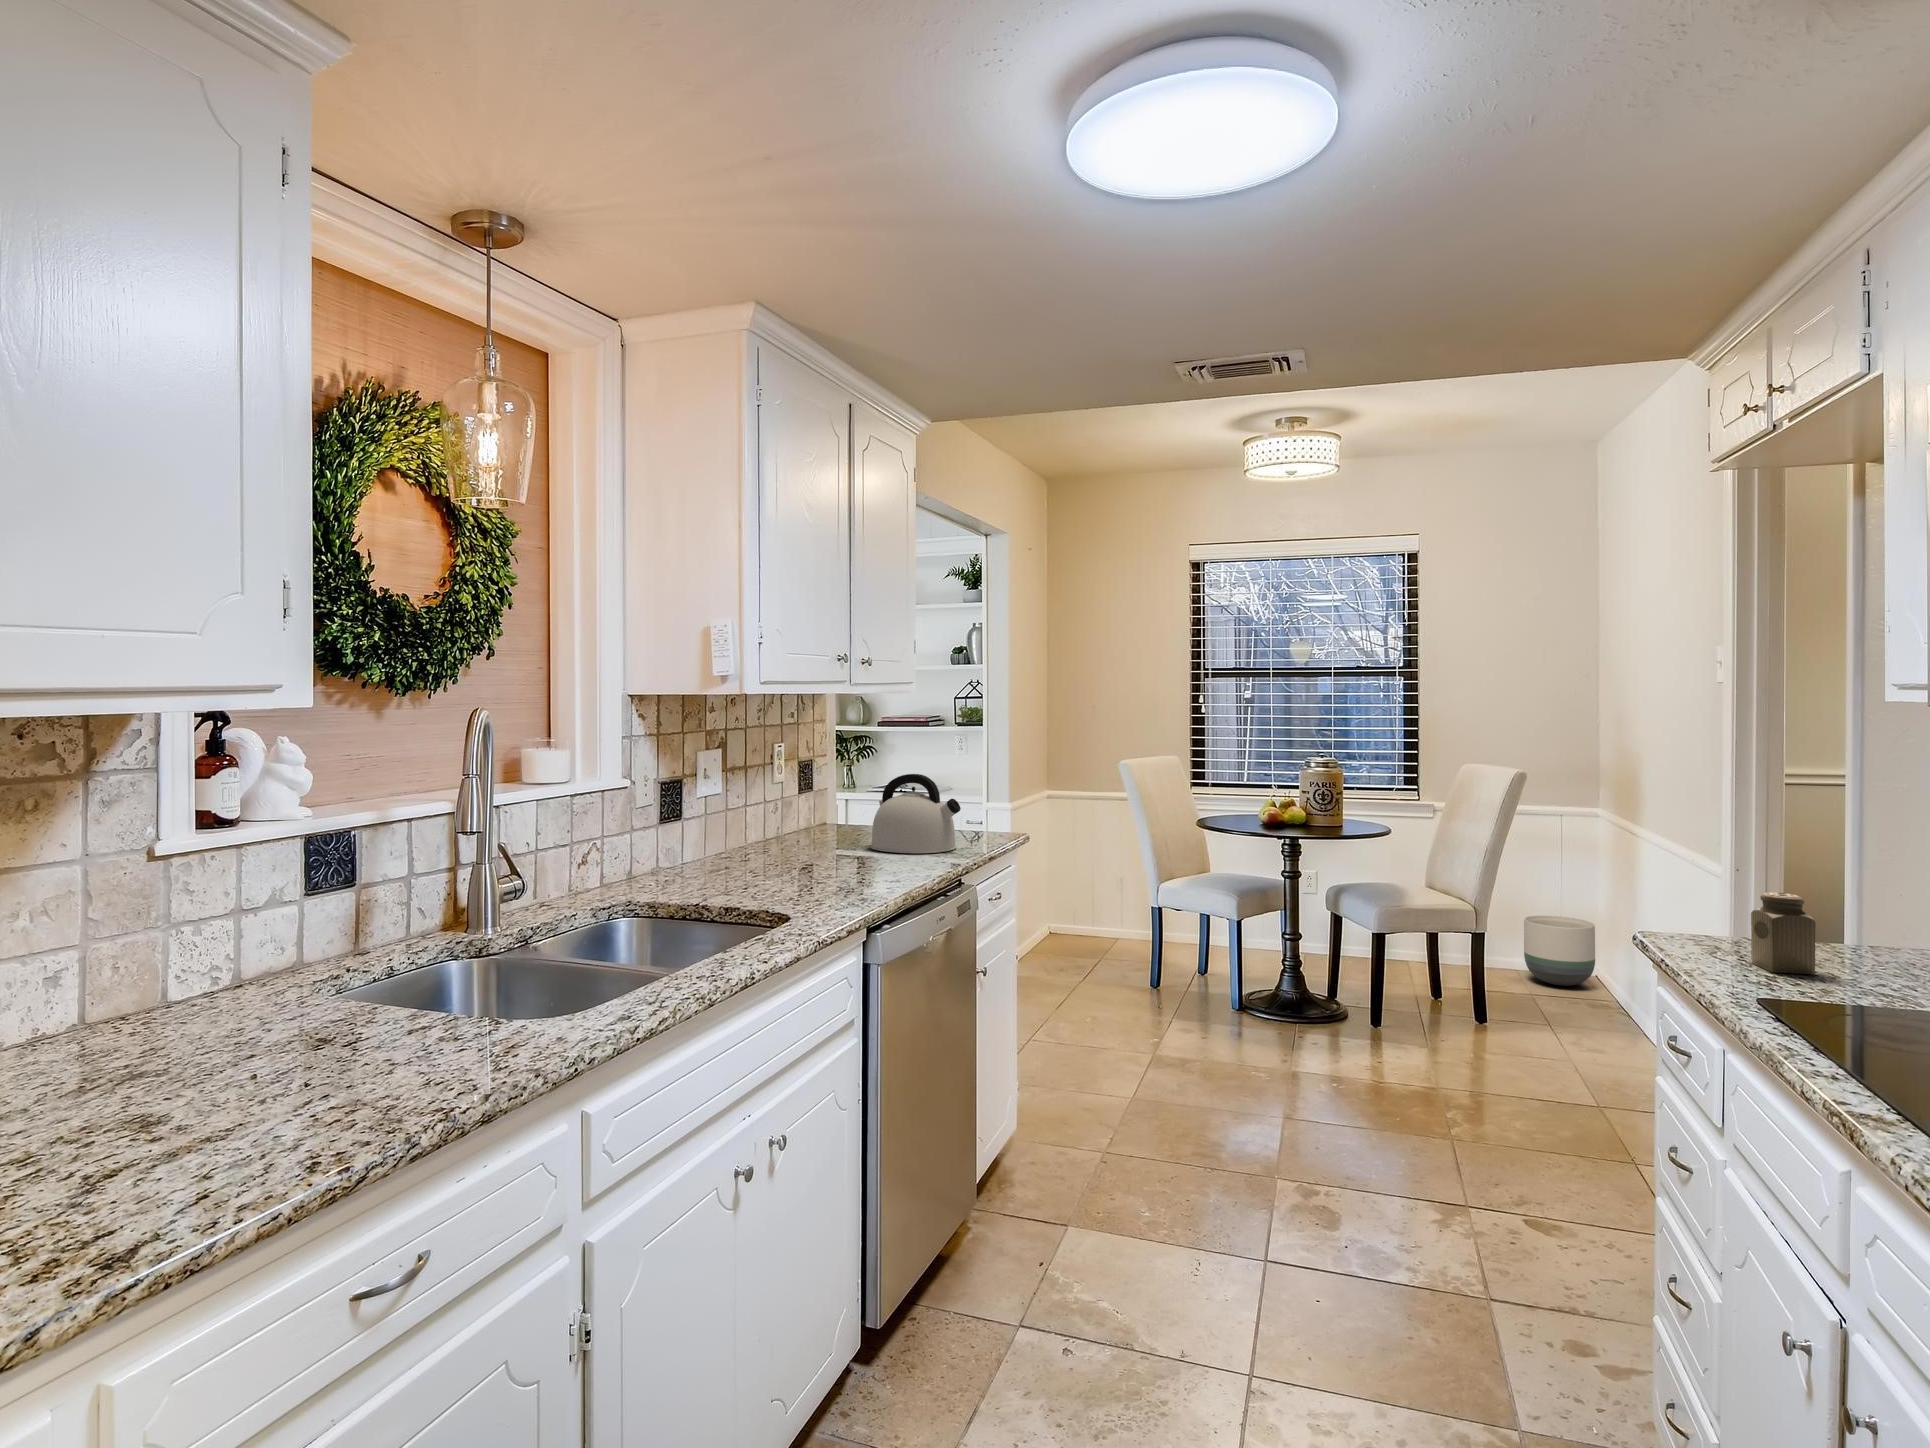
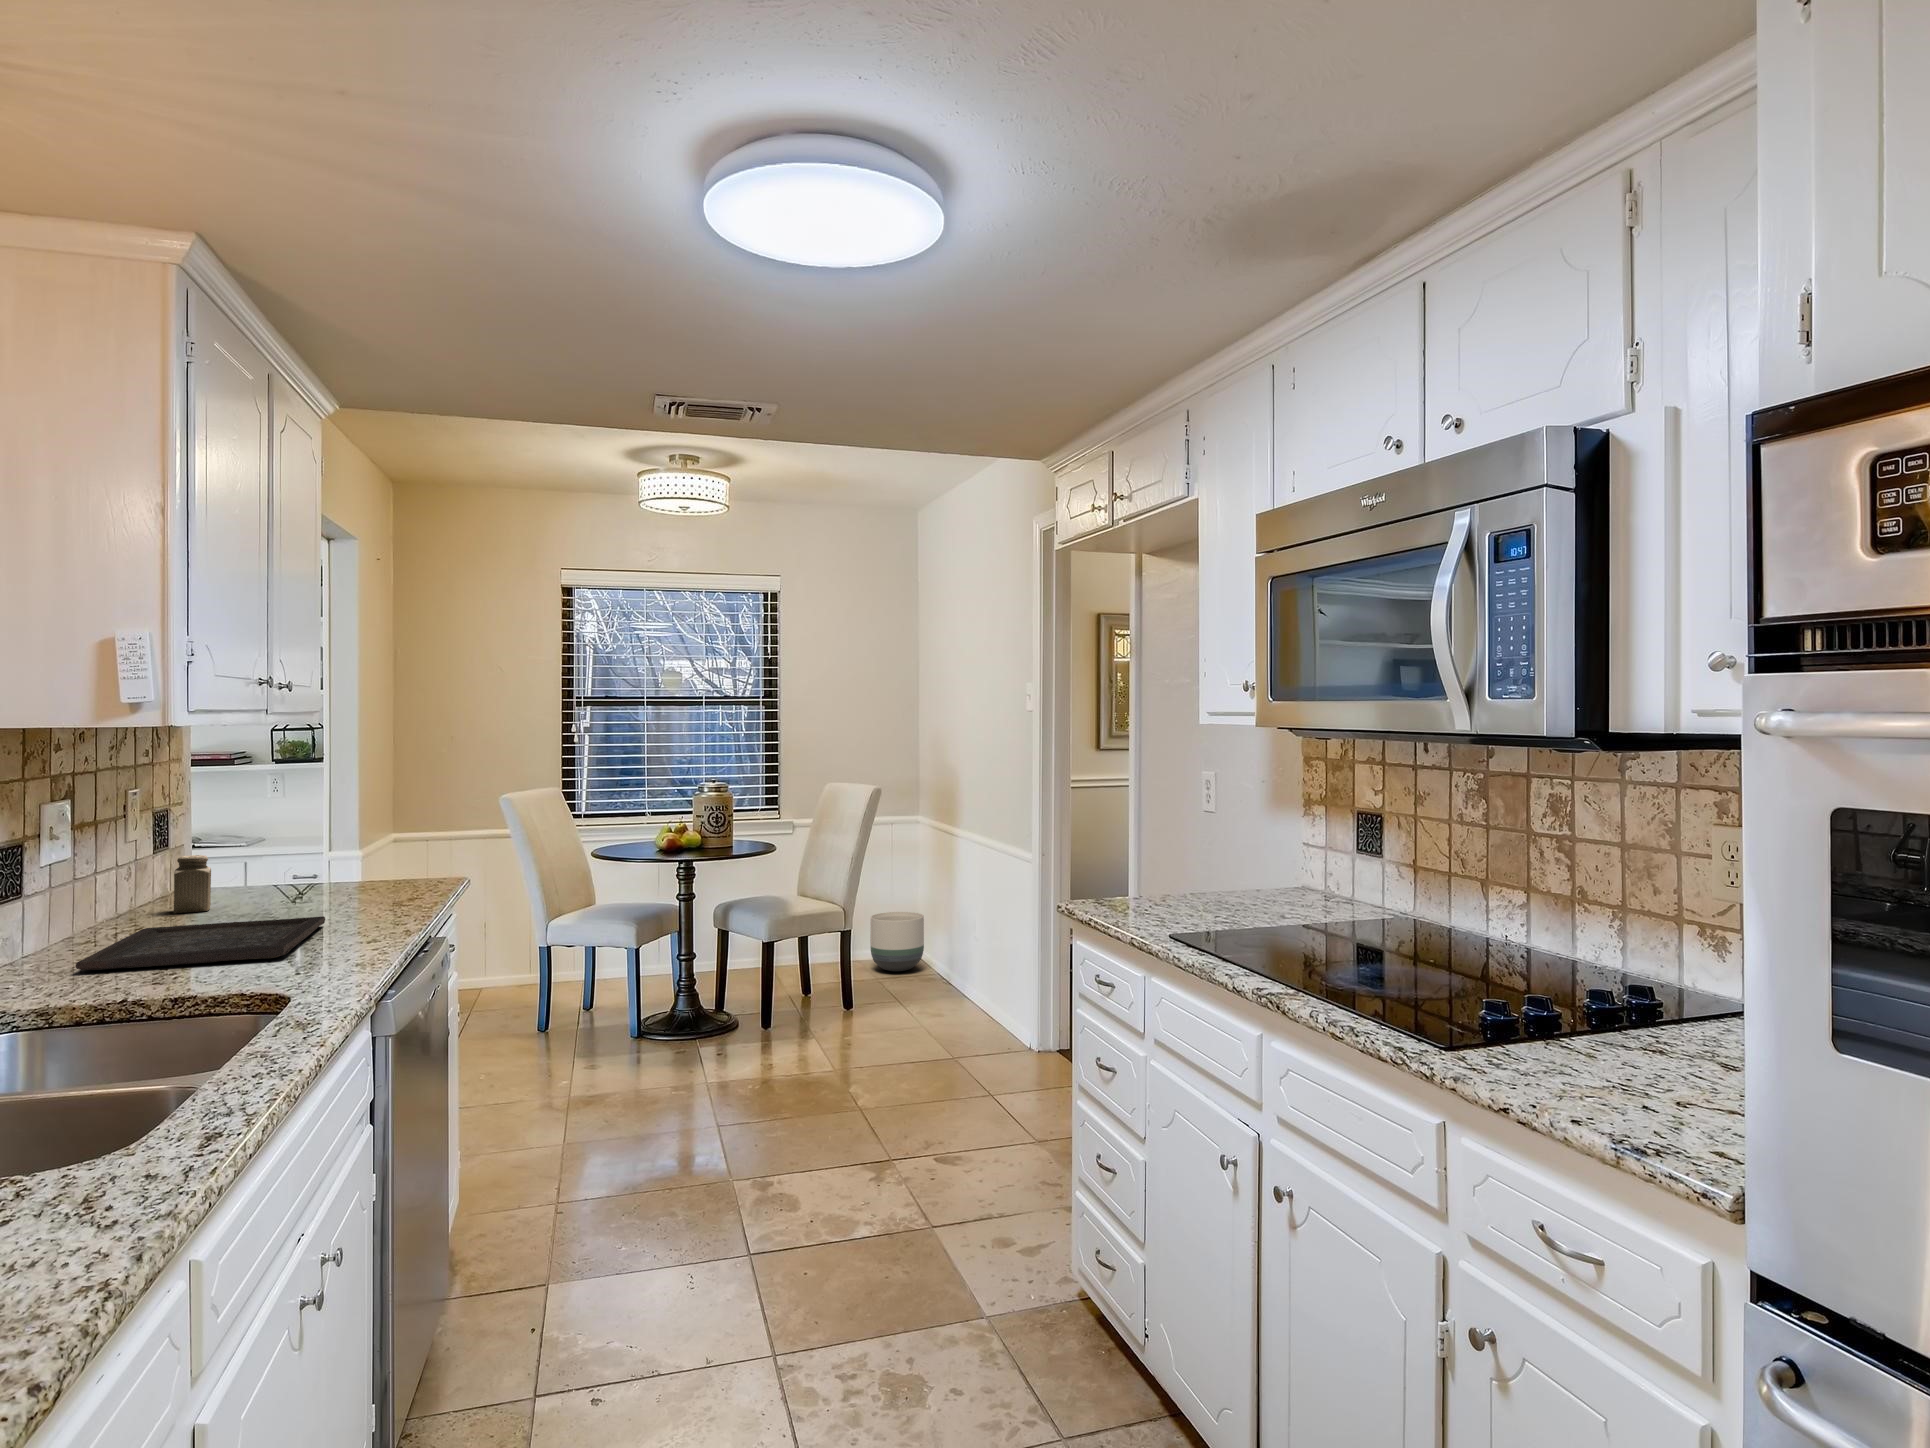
kettle: present [870,774,961,853] -> none [291,818,416,912]
tray: none [690,851,875,886] -> present [76,916,325,970]
salt shaker: present [1751,892,1816,974] -> present [174,855,211,913]

